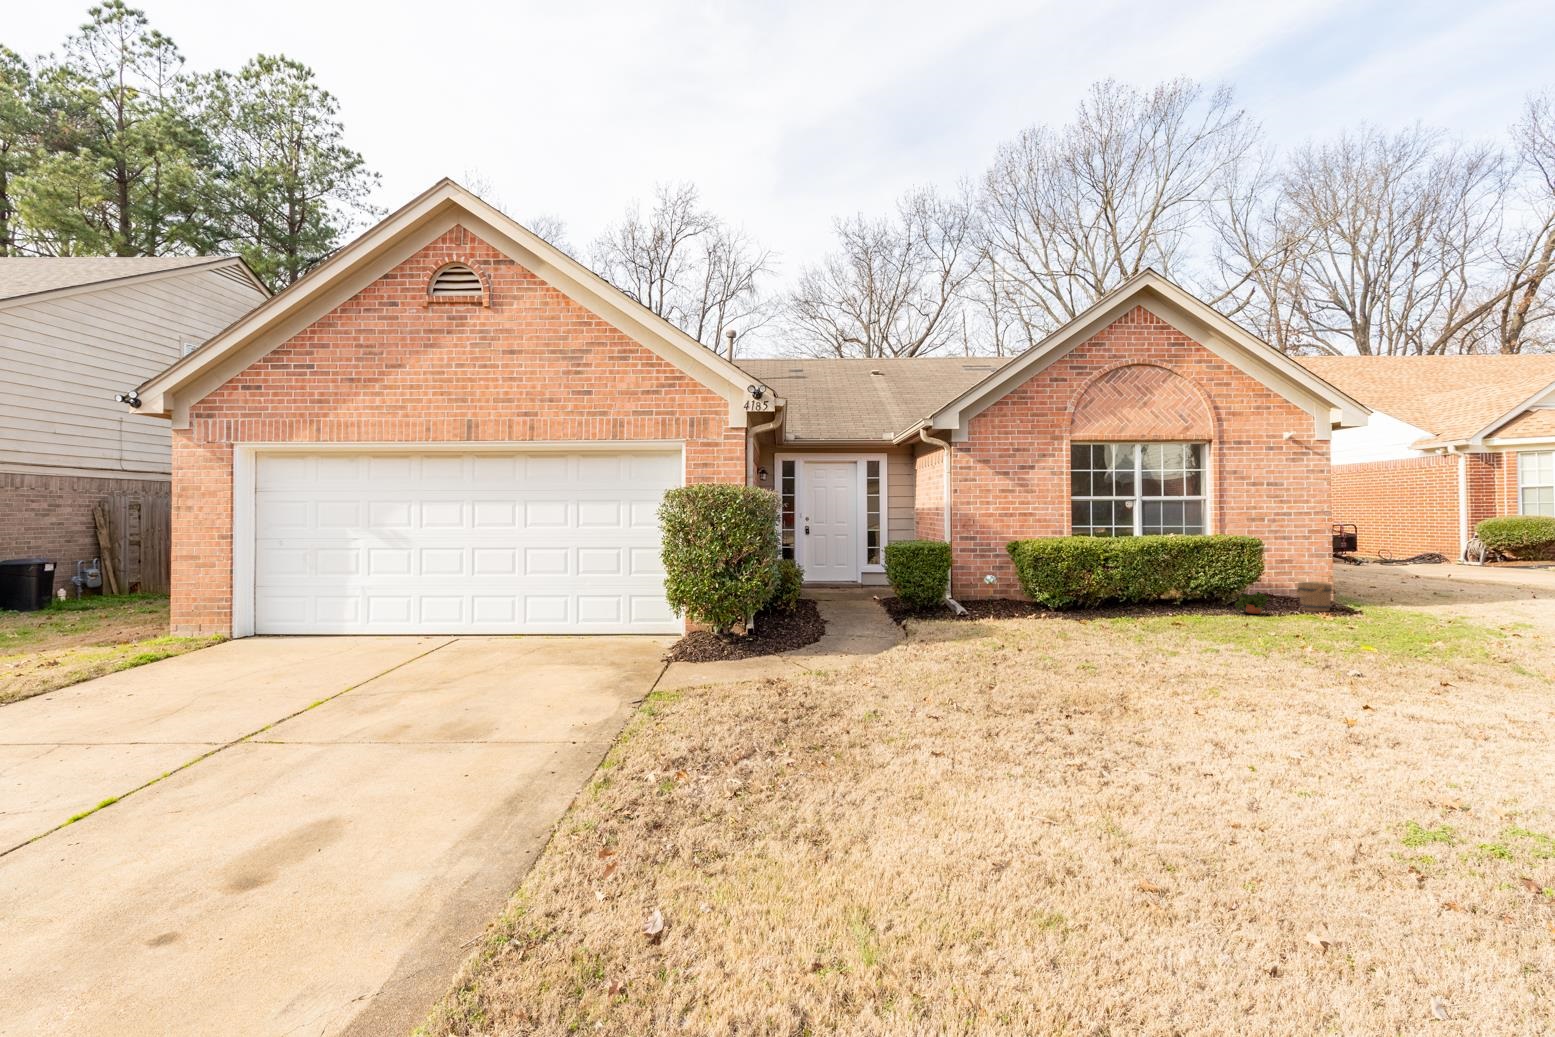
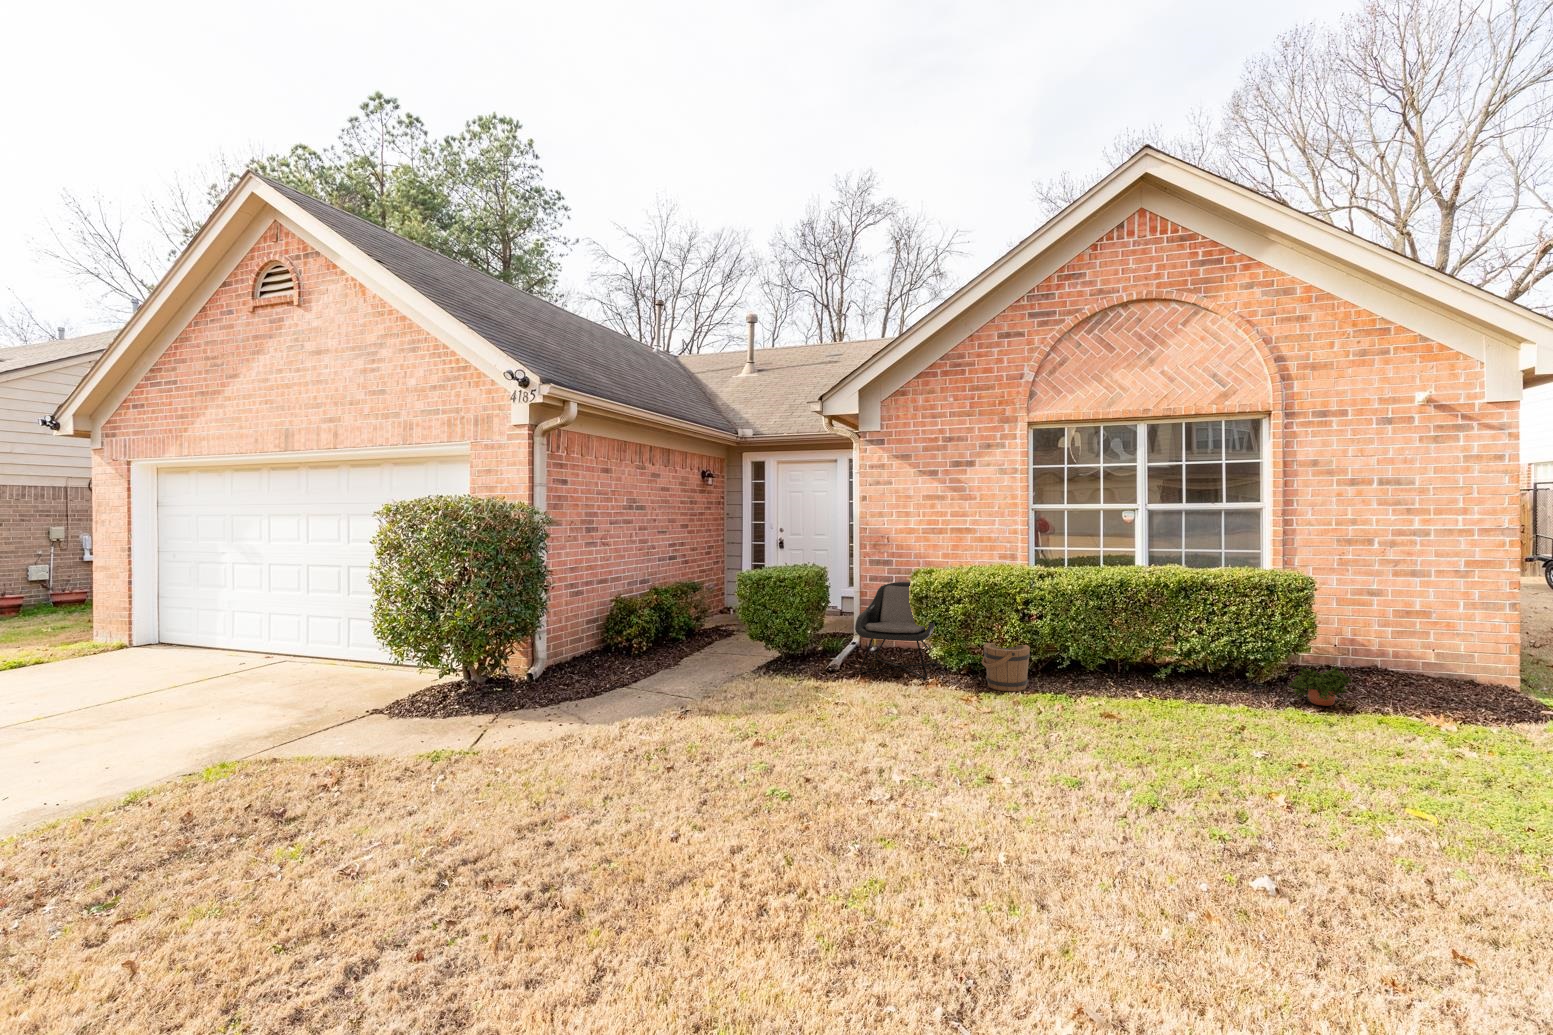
lounge chair: none [967,552,1029,618] -> present [855,582,938,680]
bucket: present [1296,582,1332,611] -> present [981,643,1030,691]

